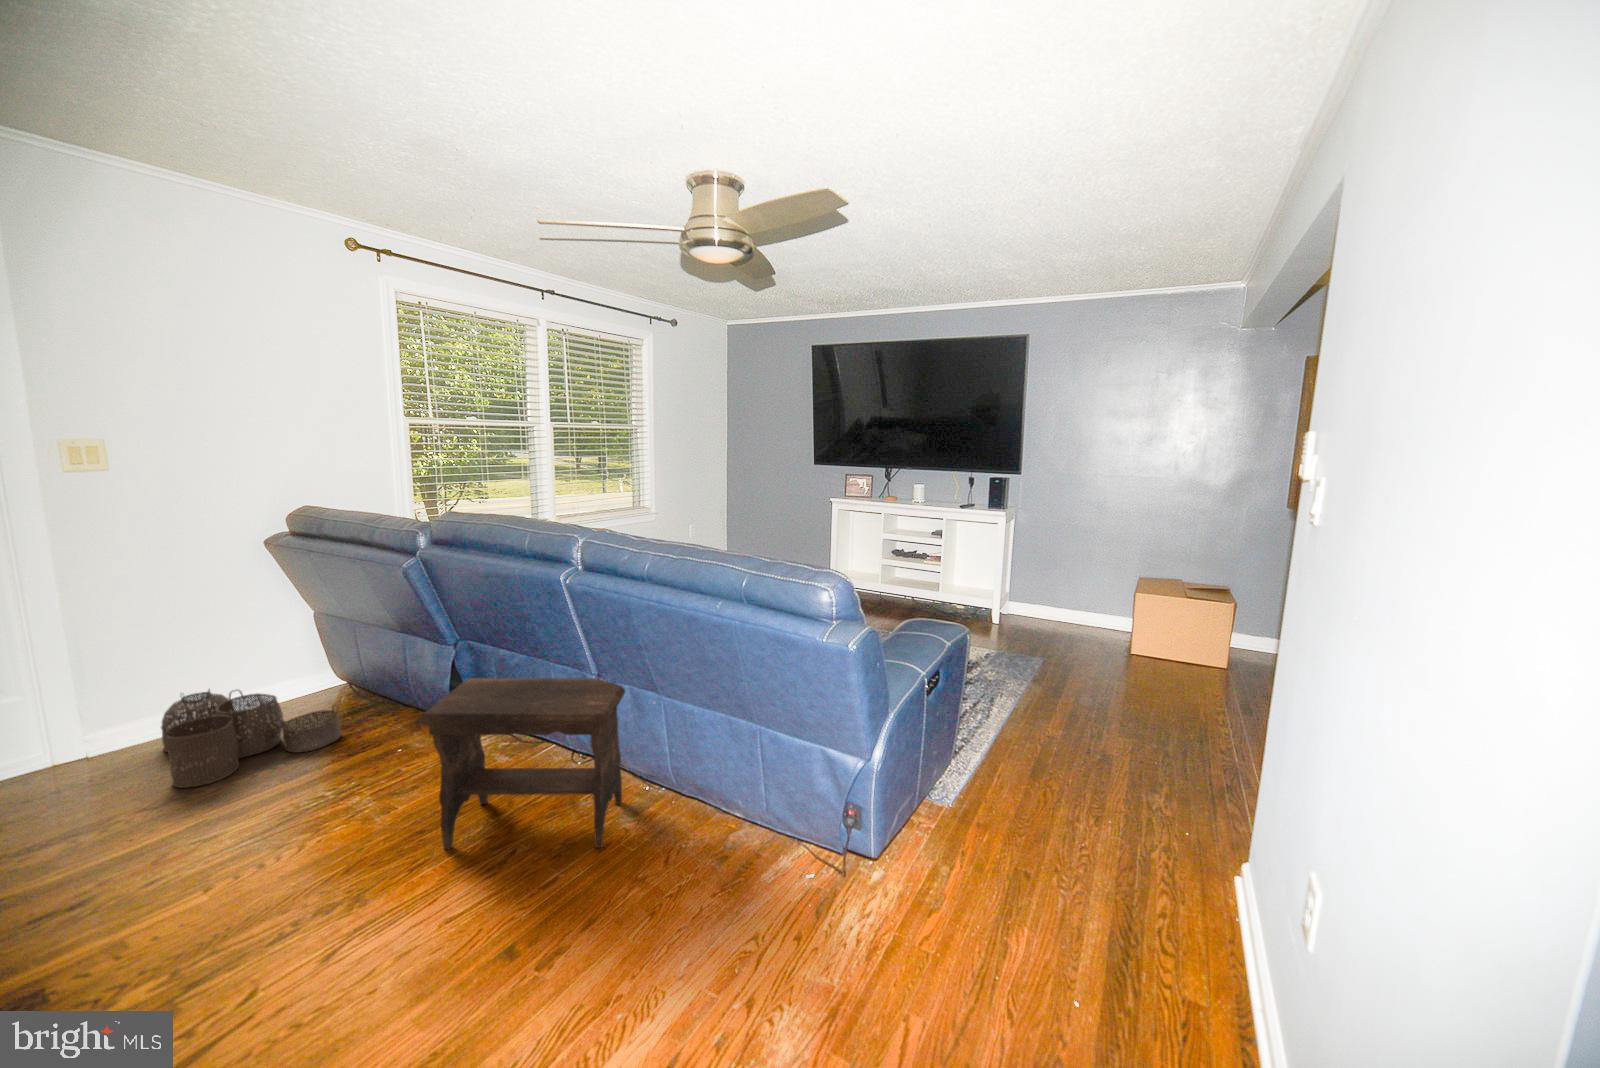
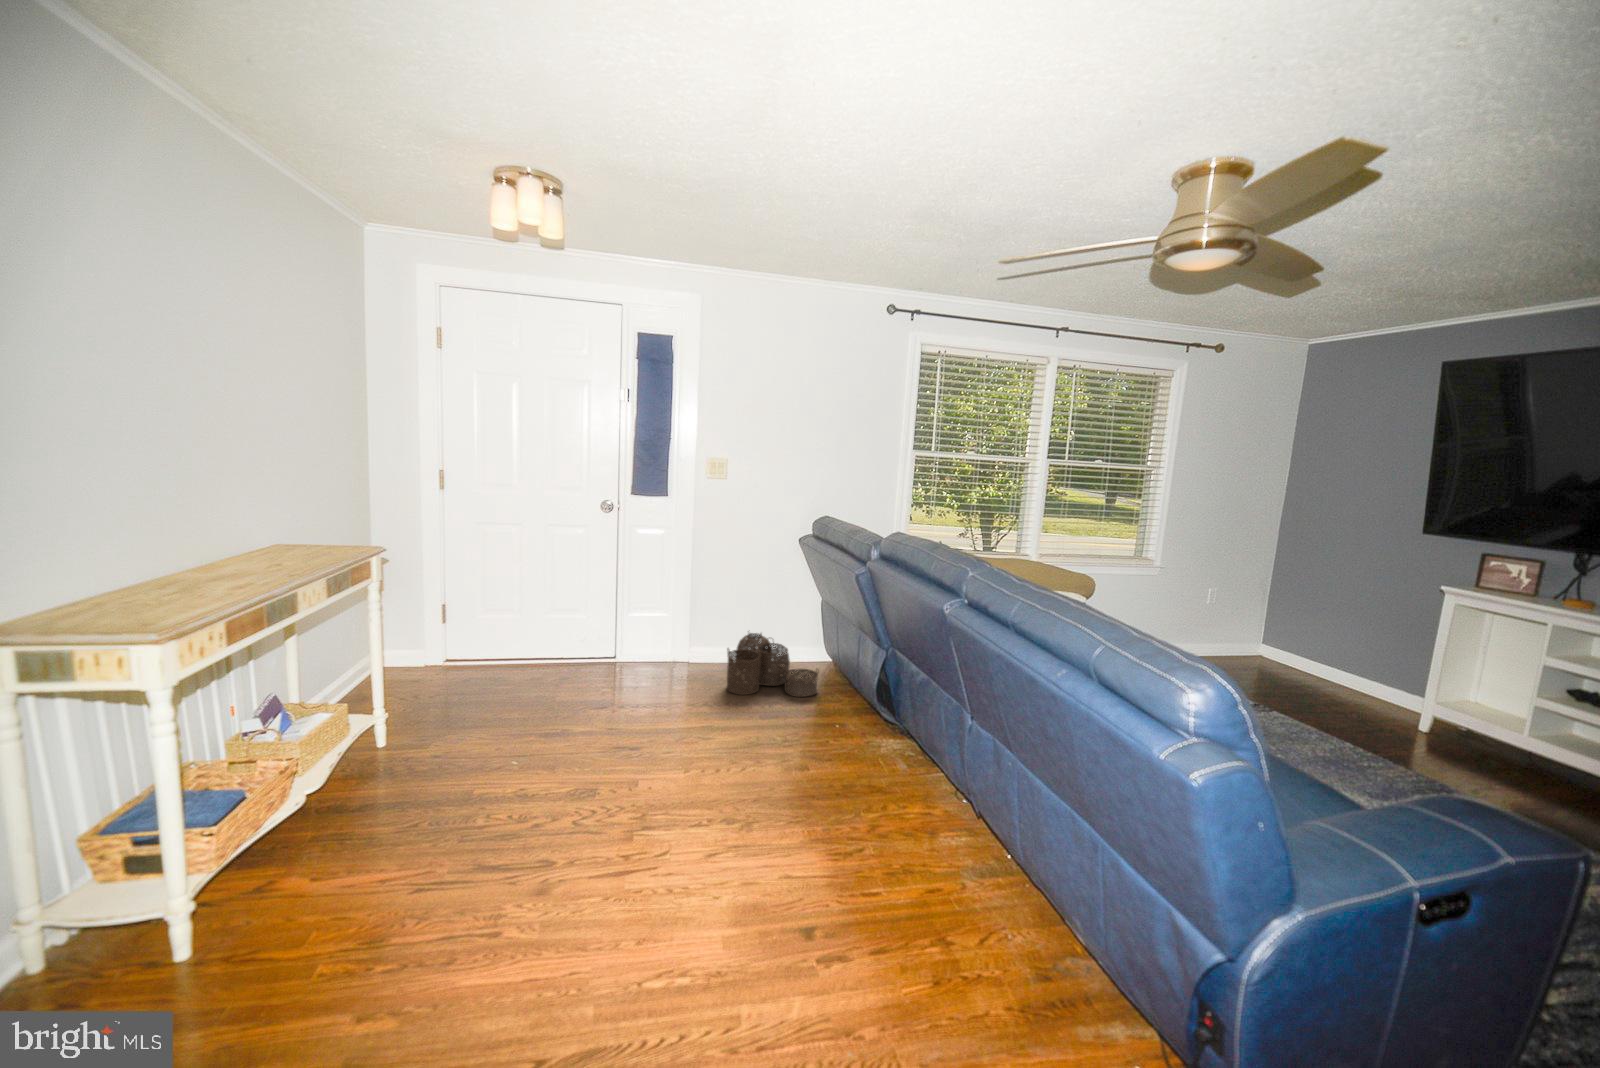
footstool: present [416,678,626,849] -> none [817,679,1002,890]

